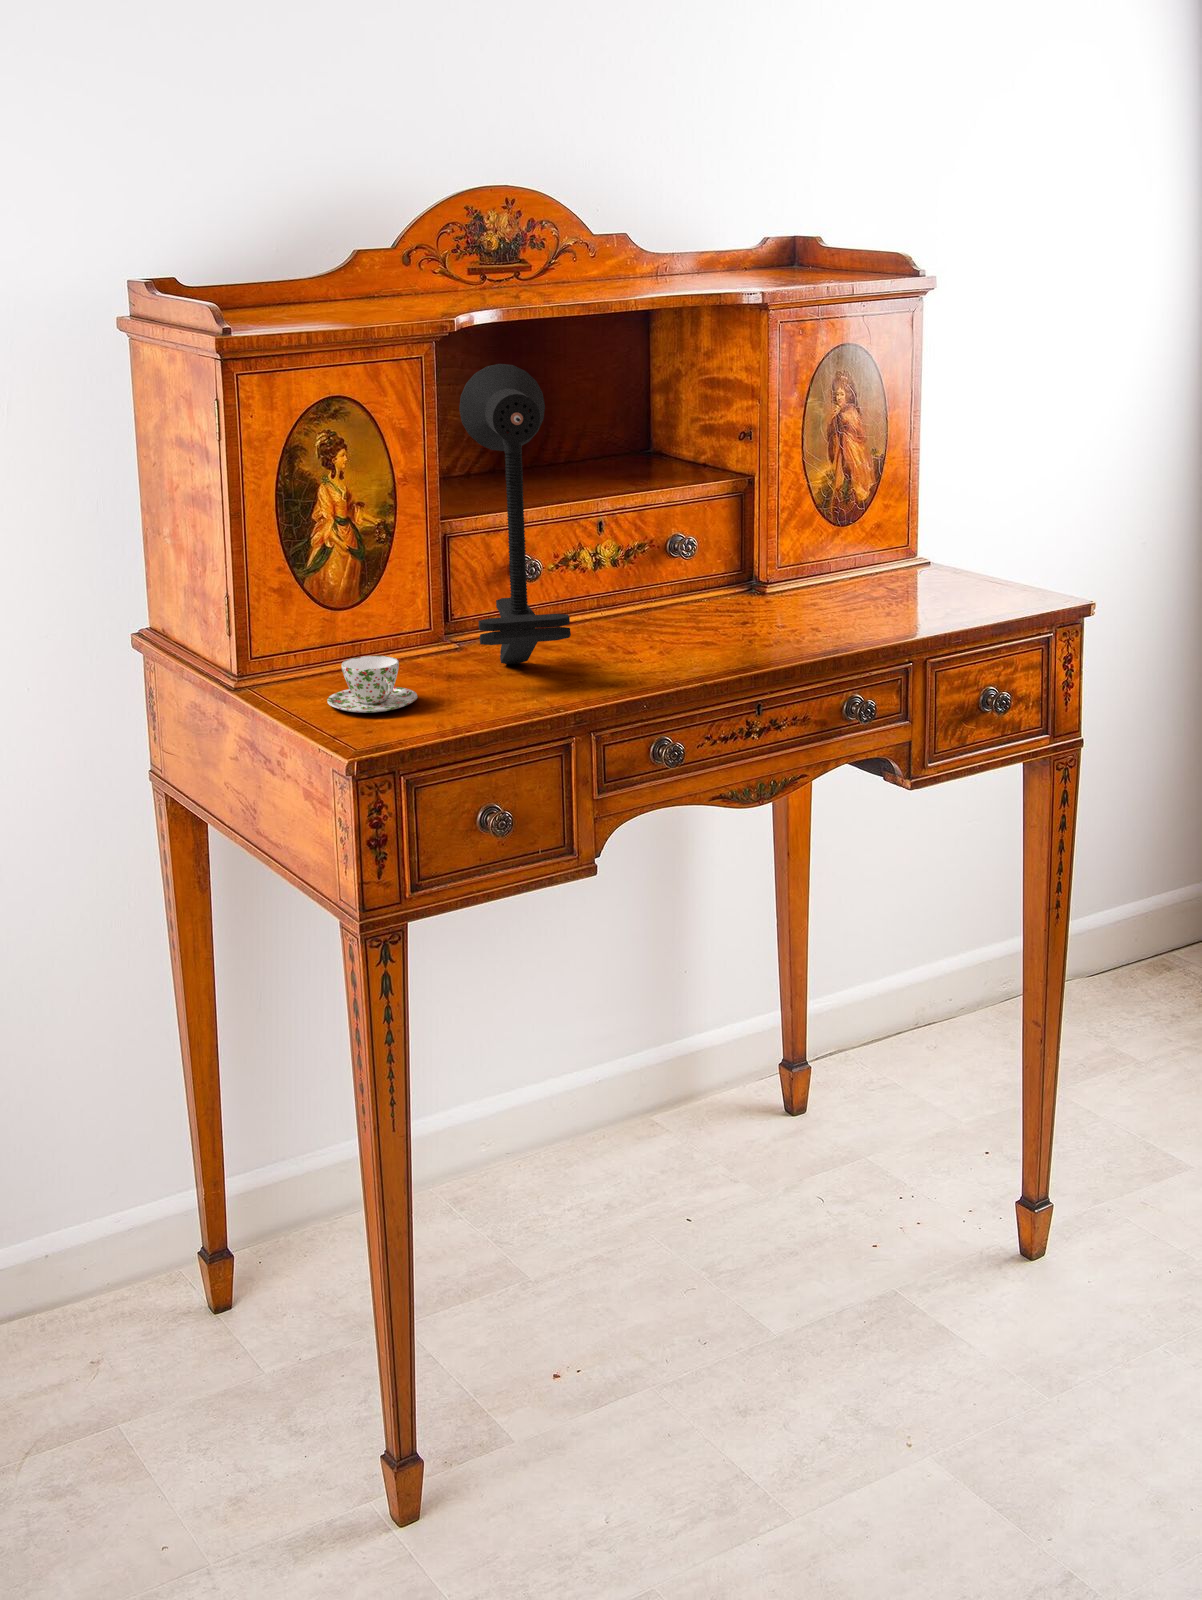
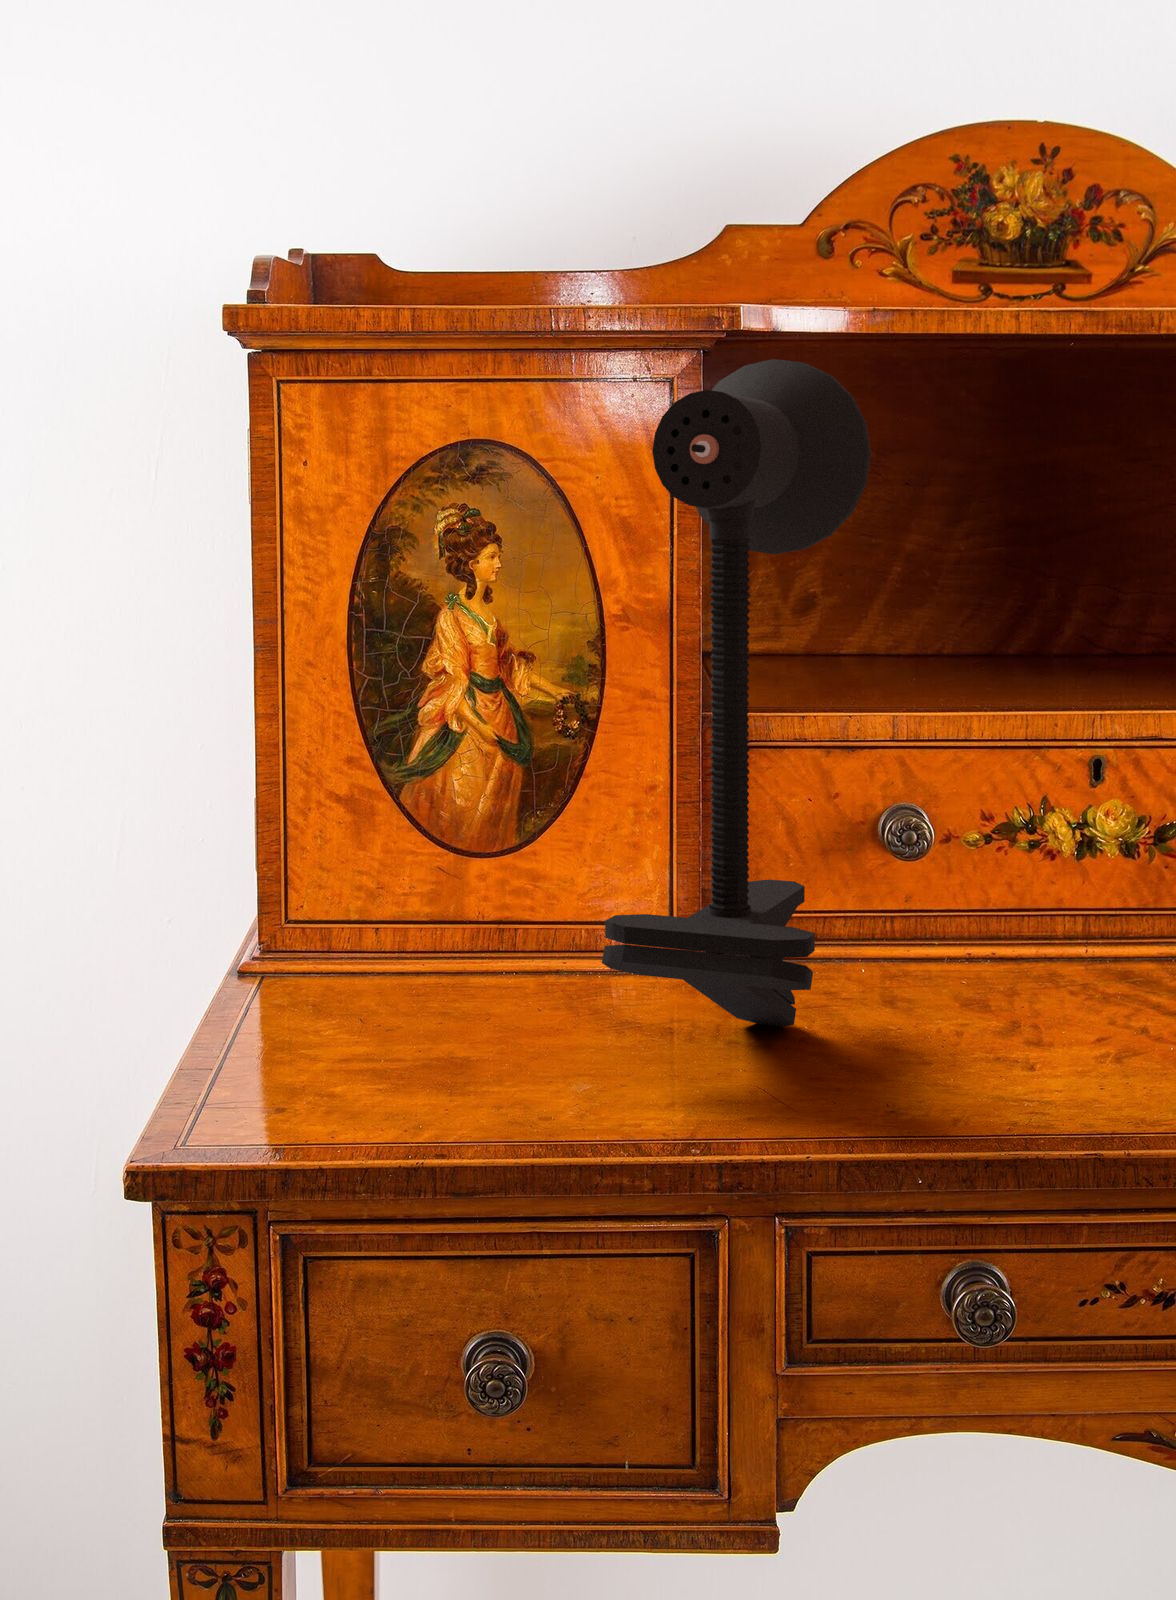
teacup: present [327,656,417,713] -> none [268,953,462,1078]

